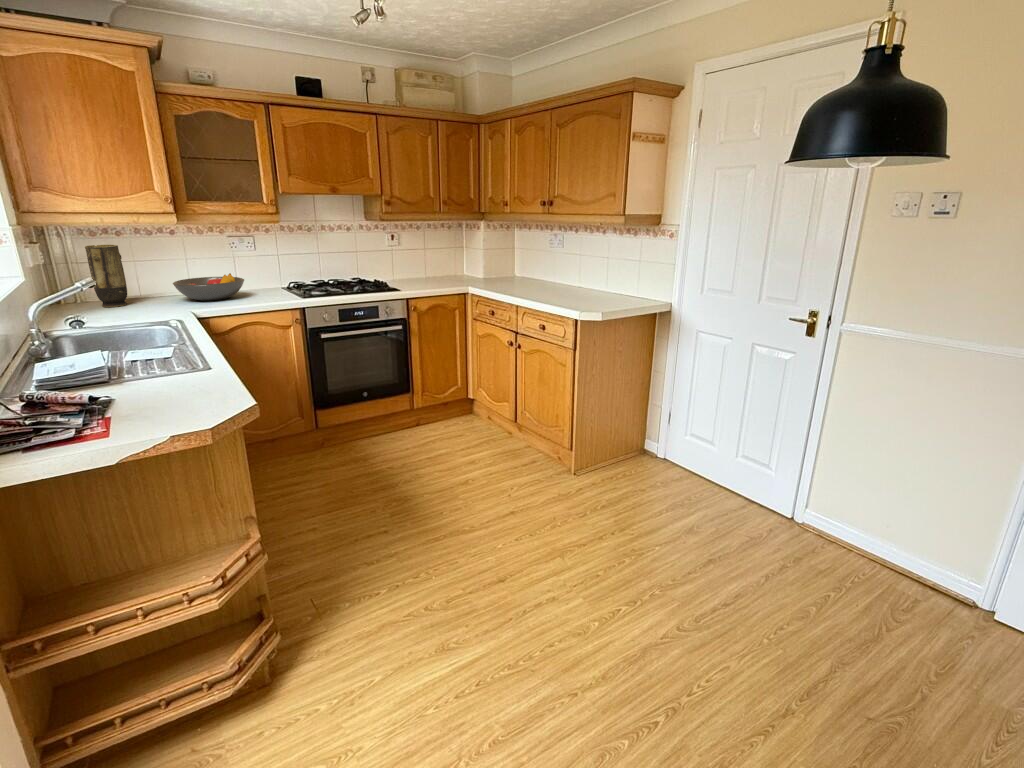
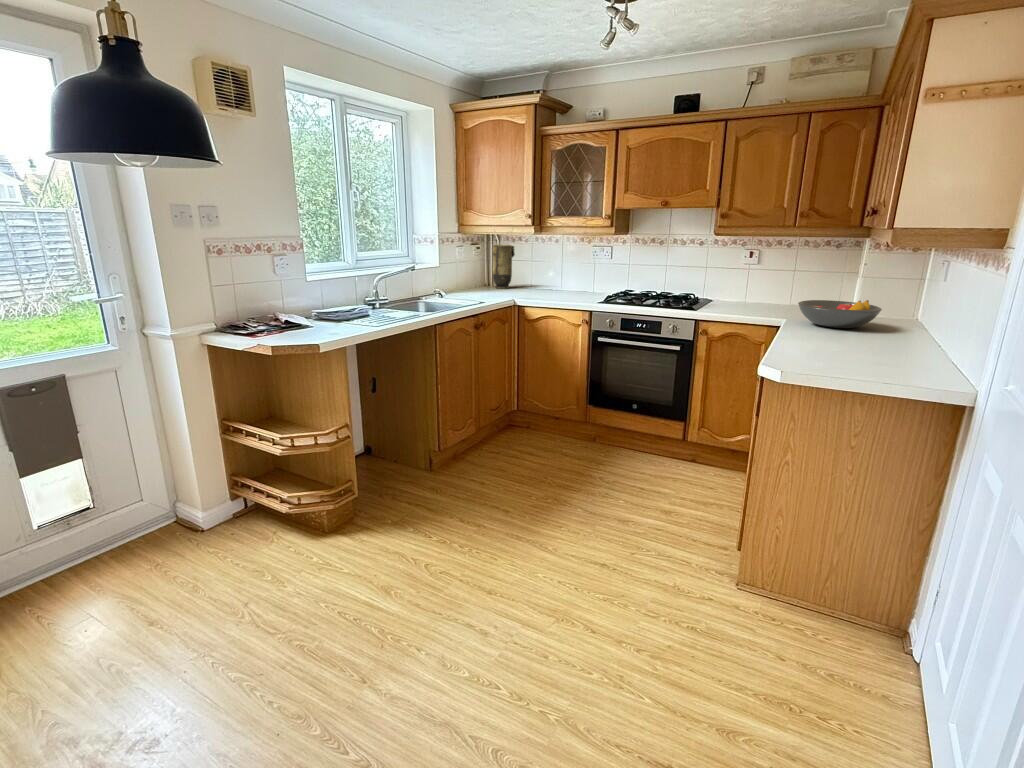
fruit bowl: present [173,273,244,301] -> present [798,300,882,328]

